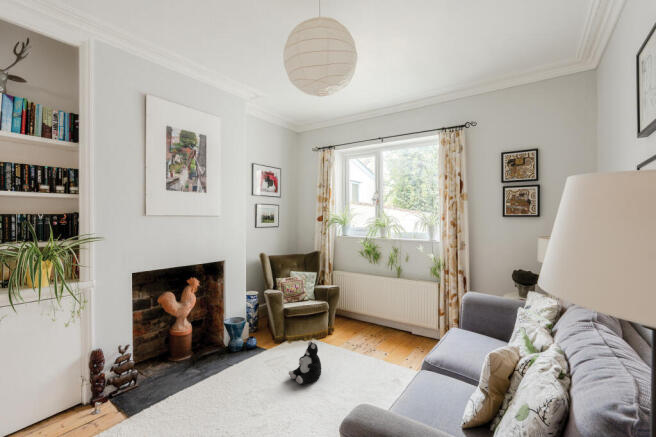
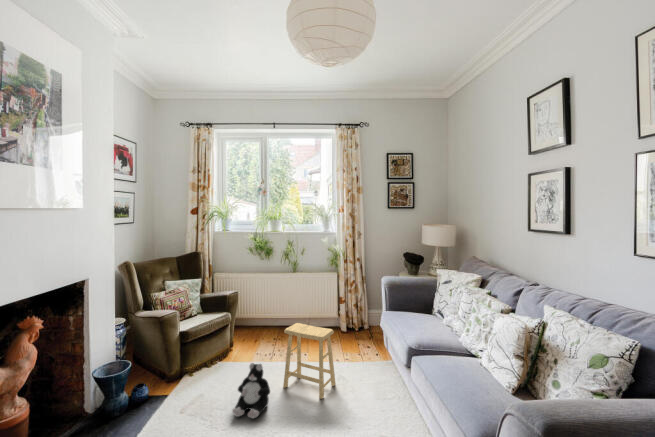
footstool: none [342,319,385,391] -> present [283,323,336,399]

